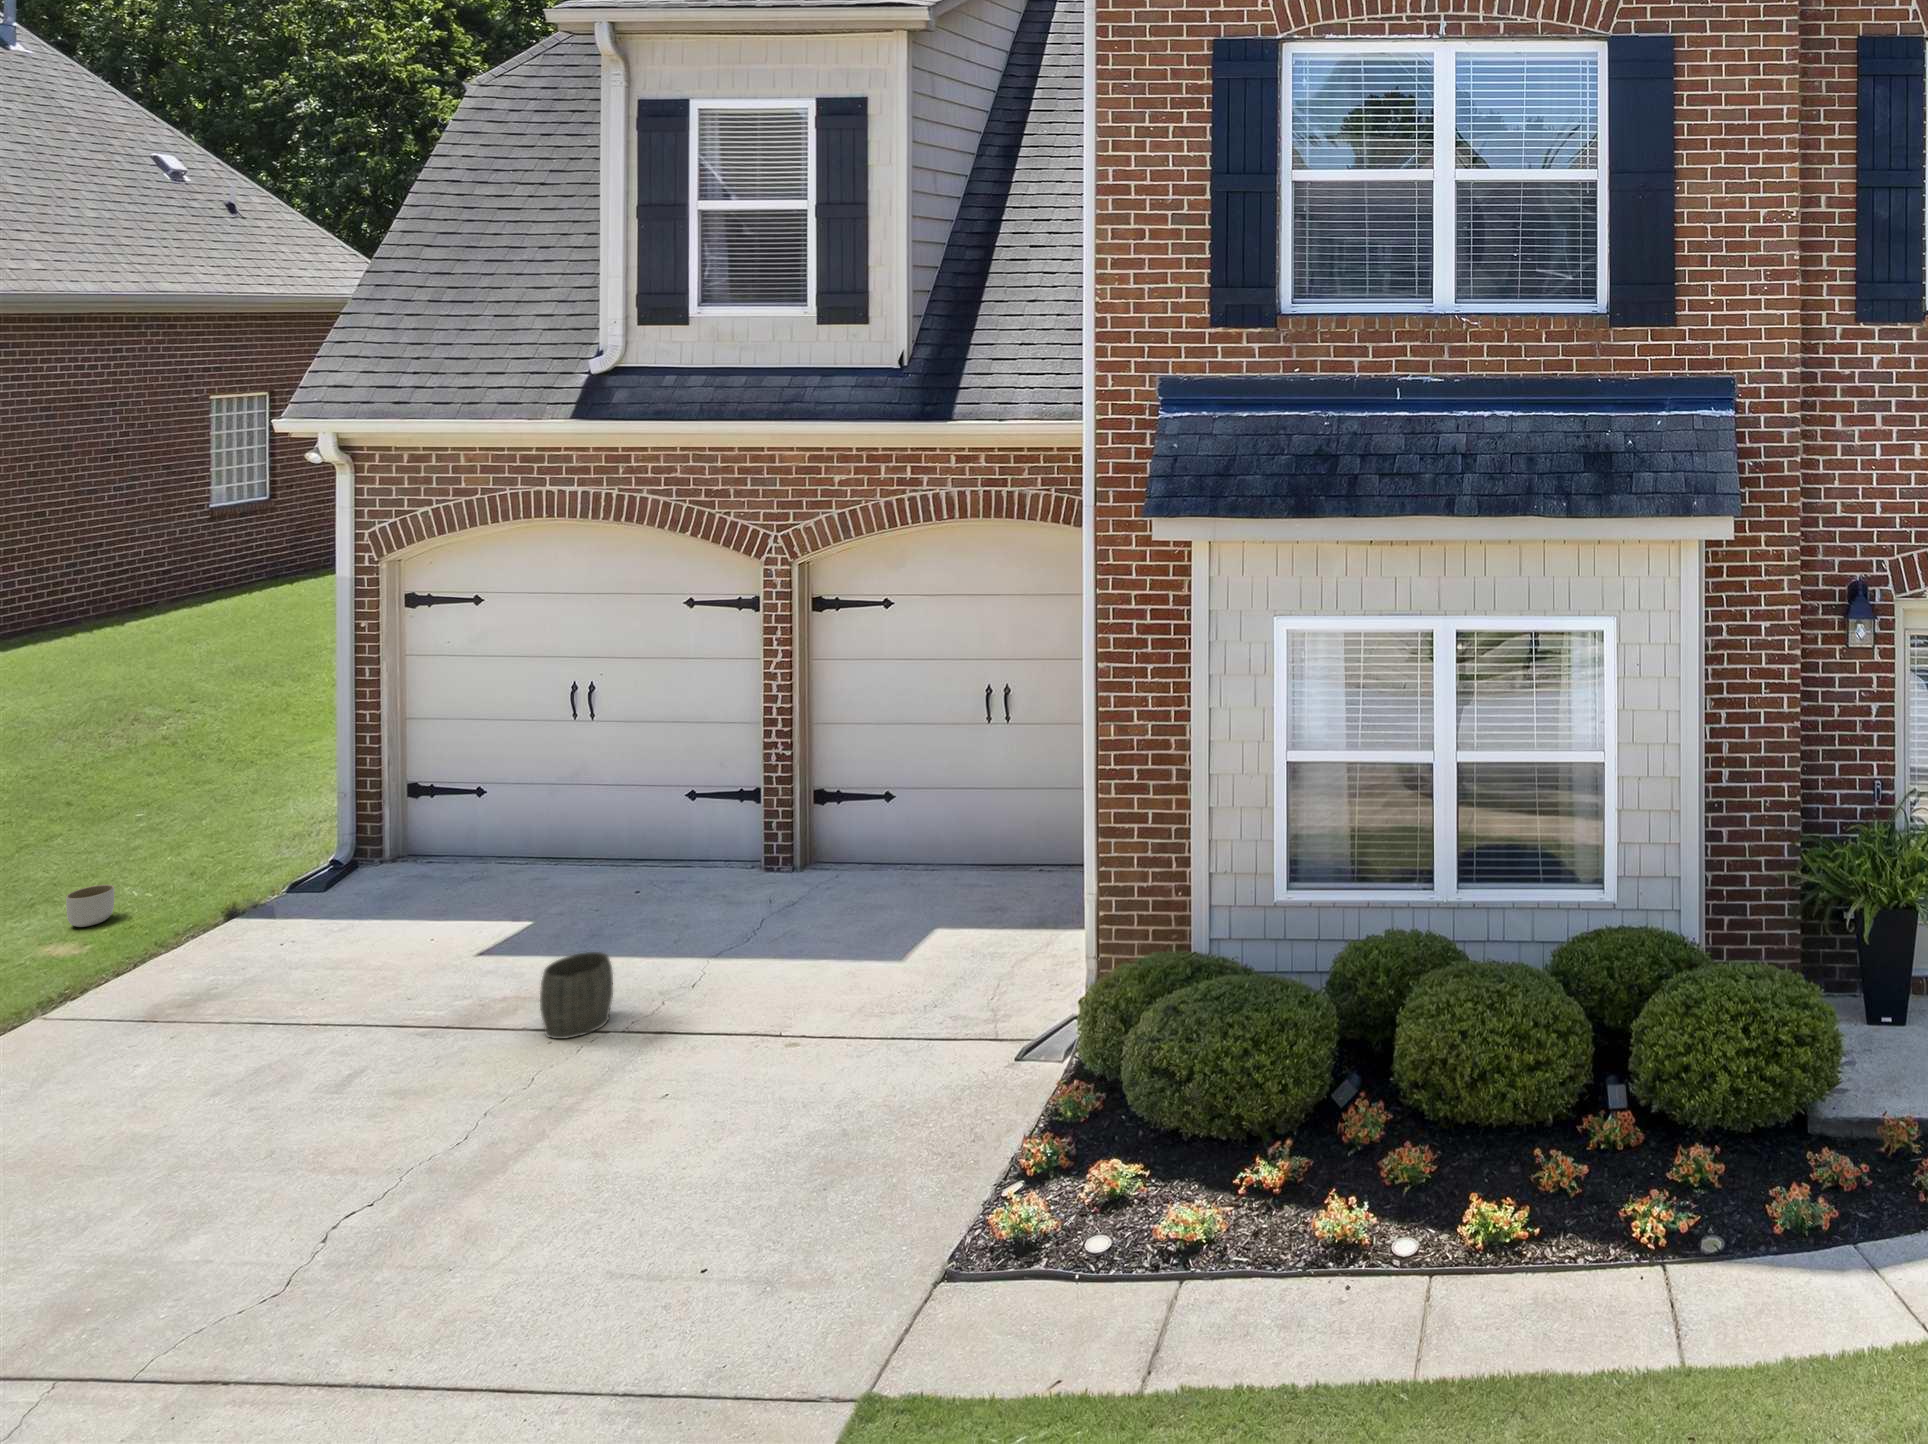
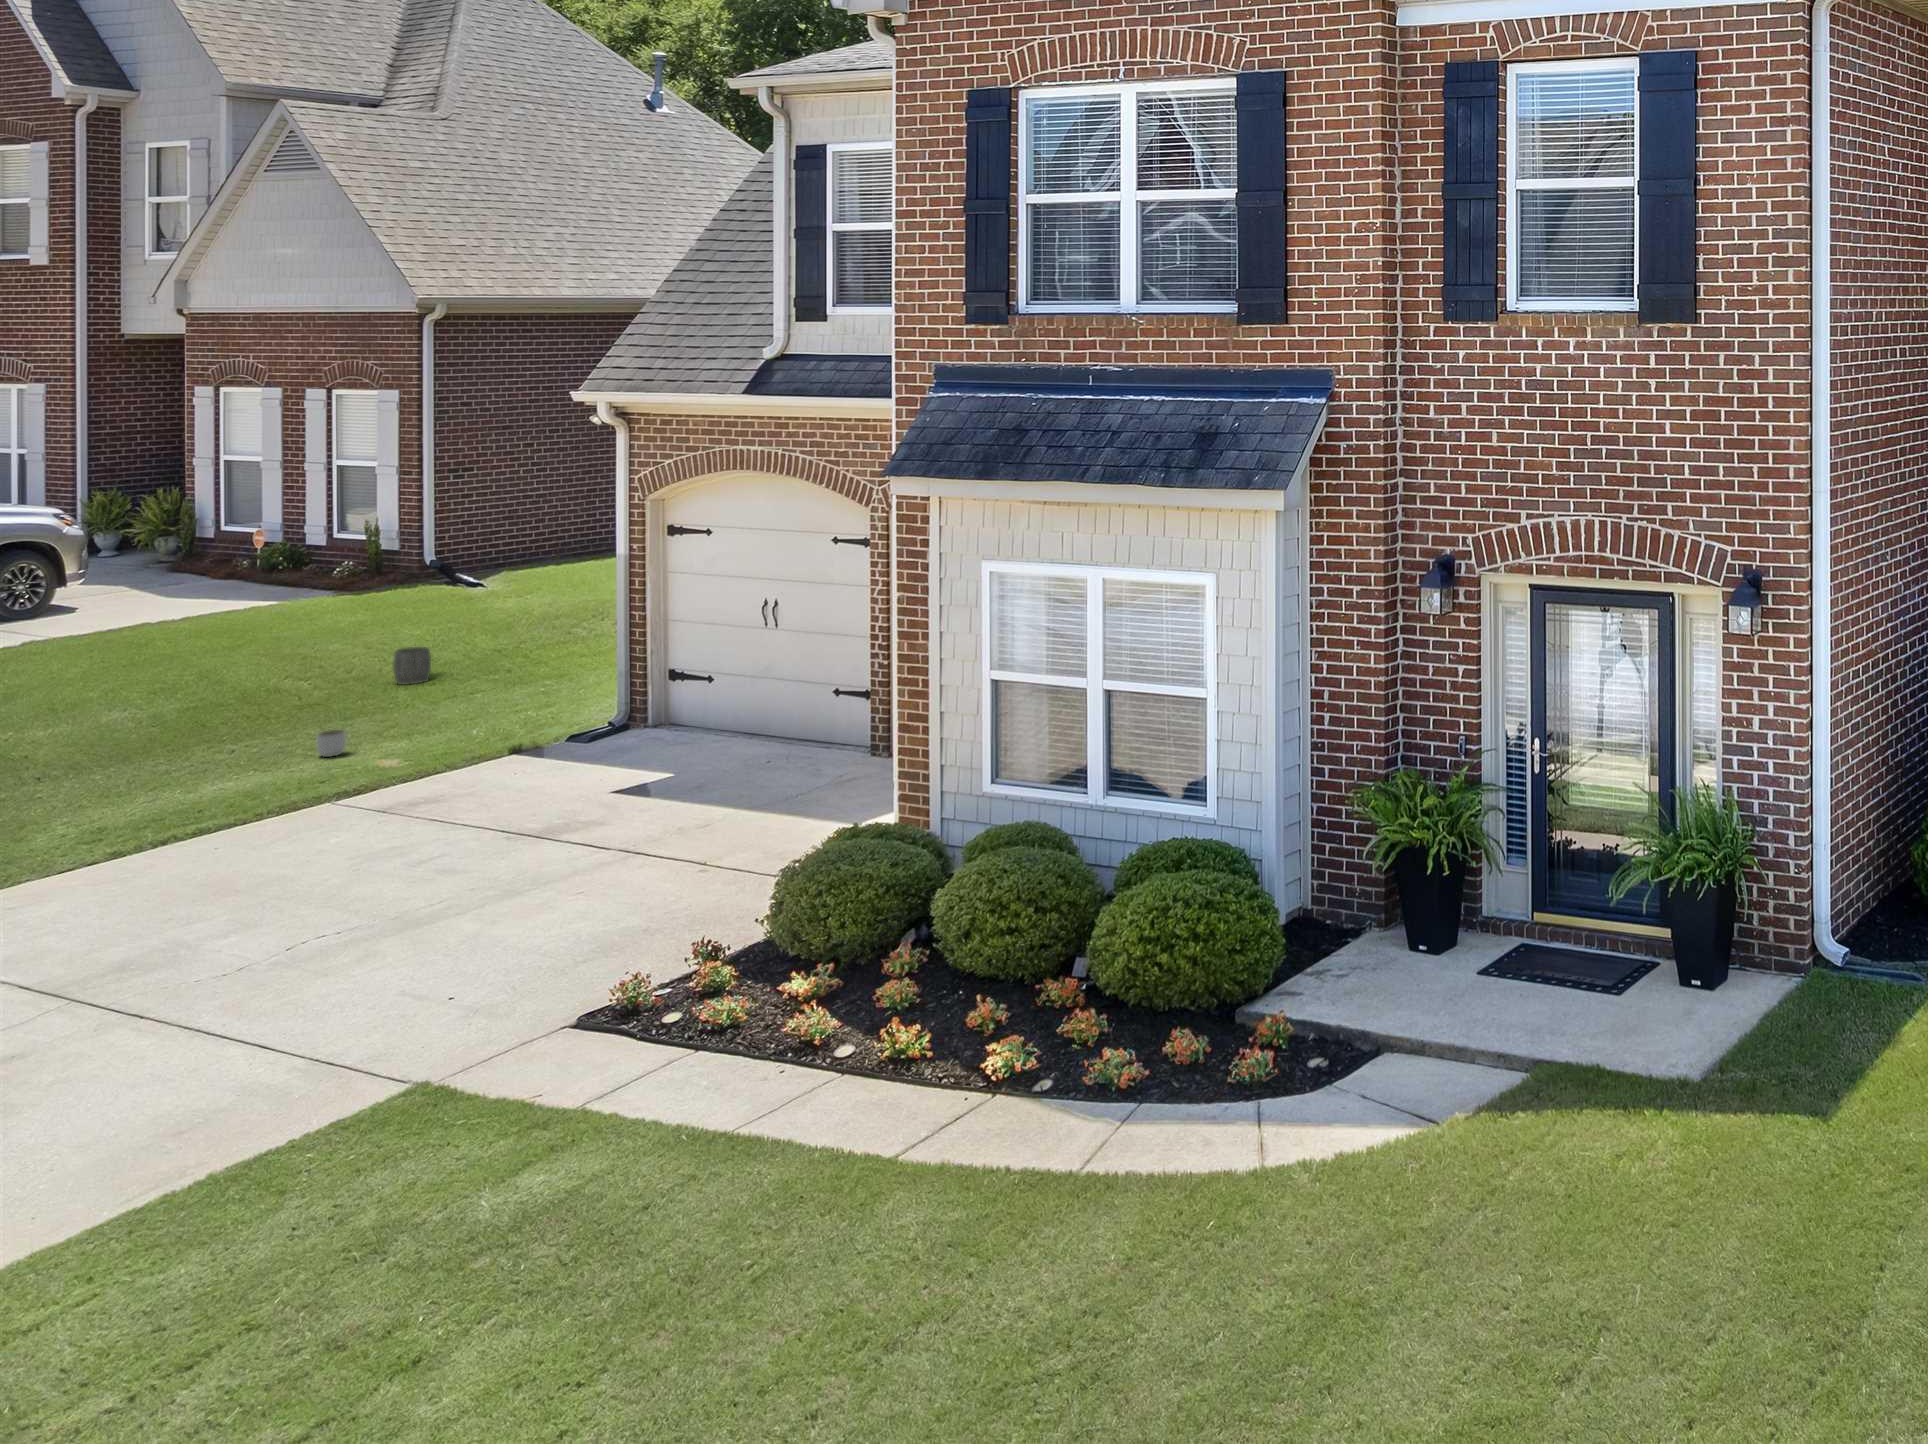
woven basket: present [540,952,613,1039] -> present [393,647,431,685]

